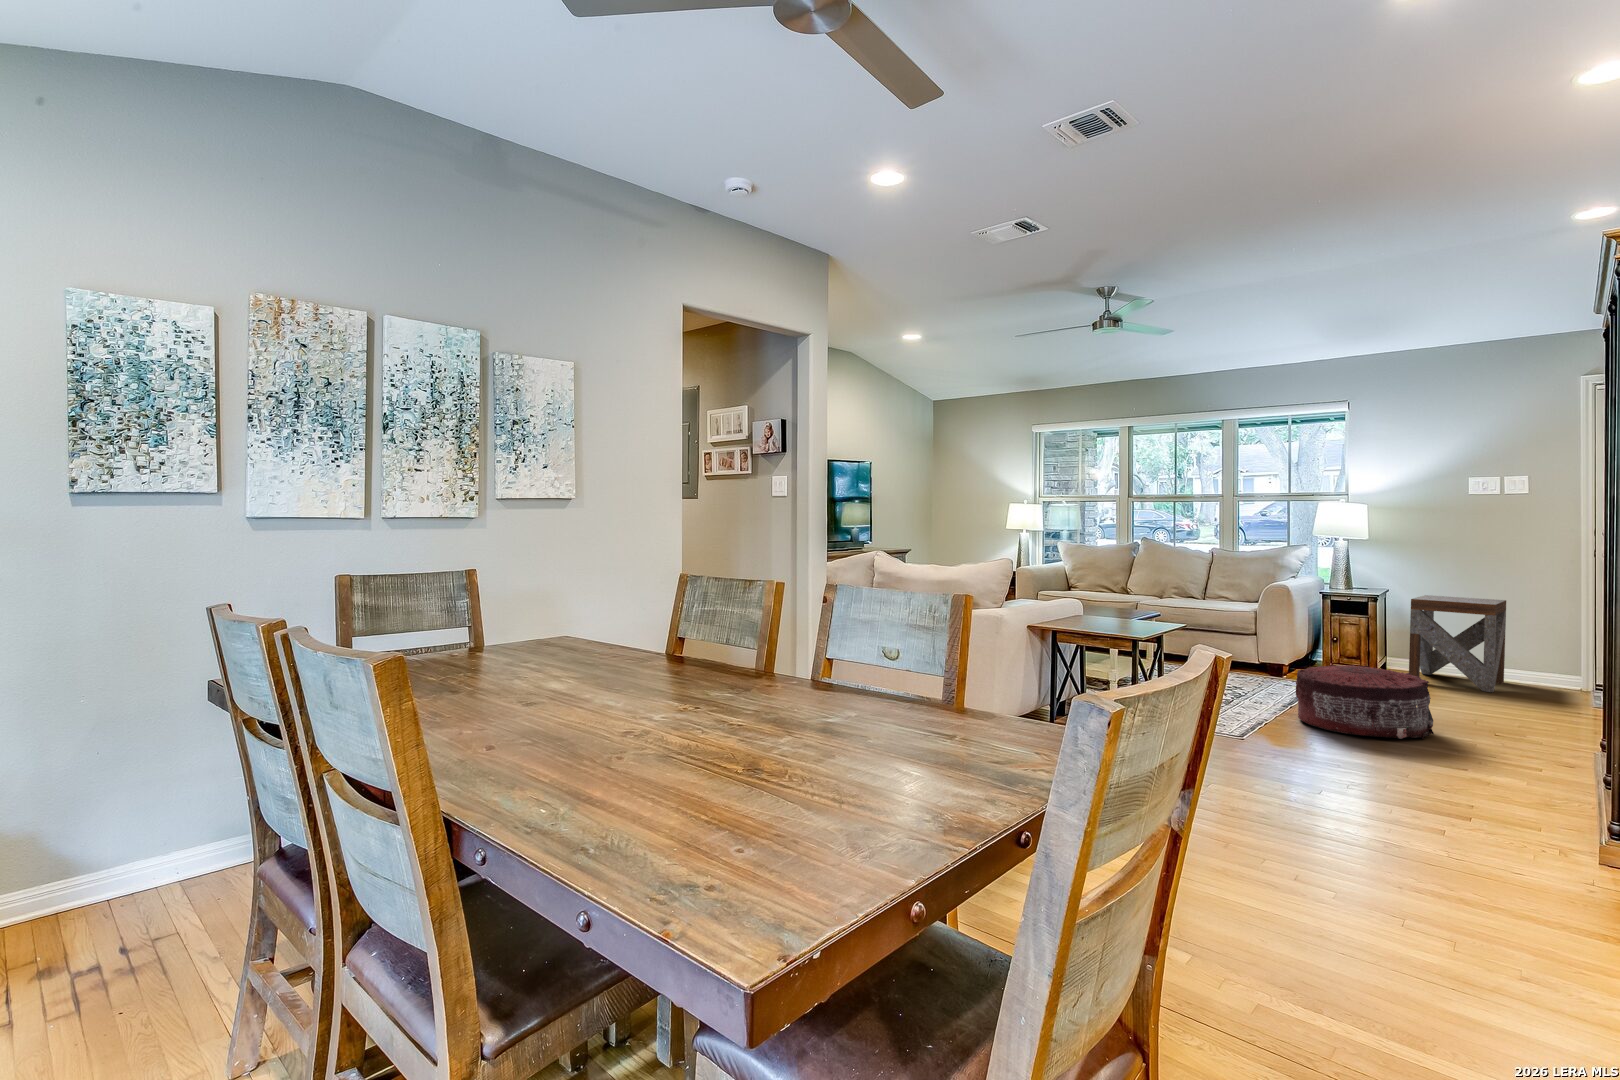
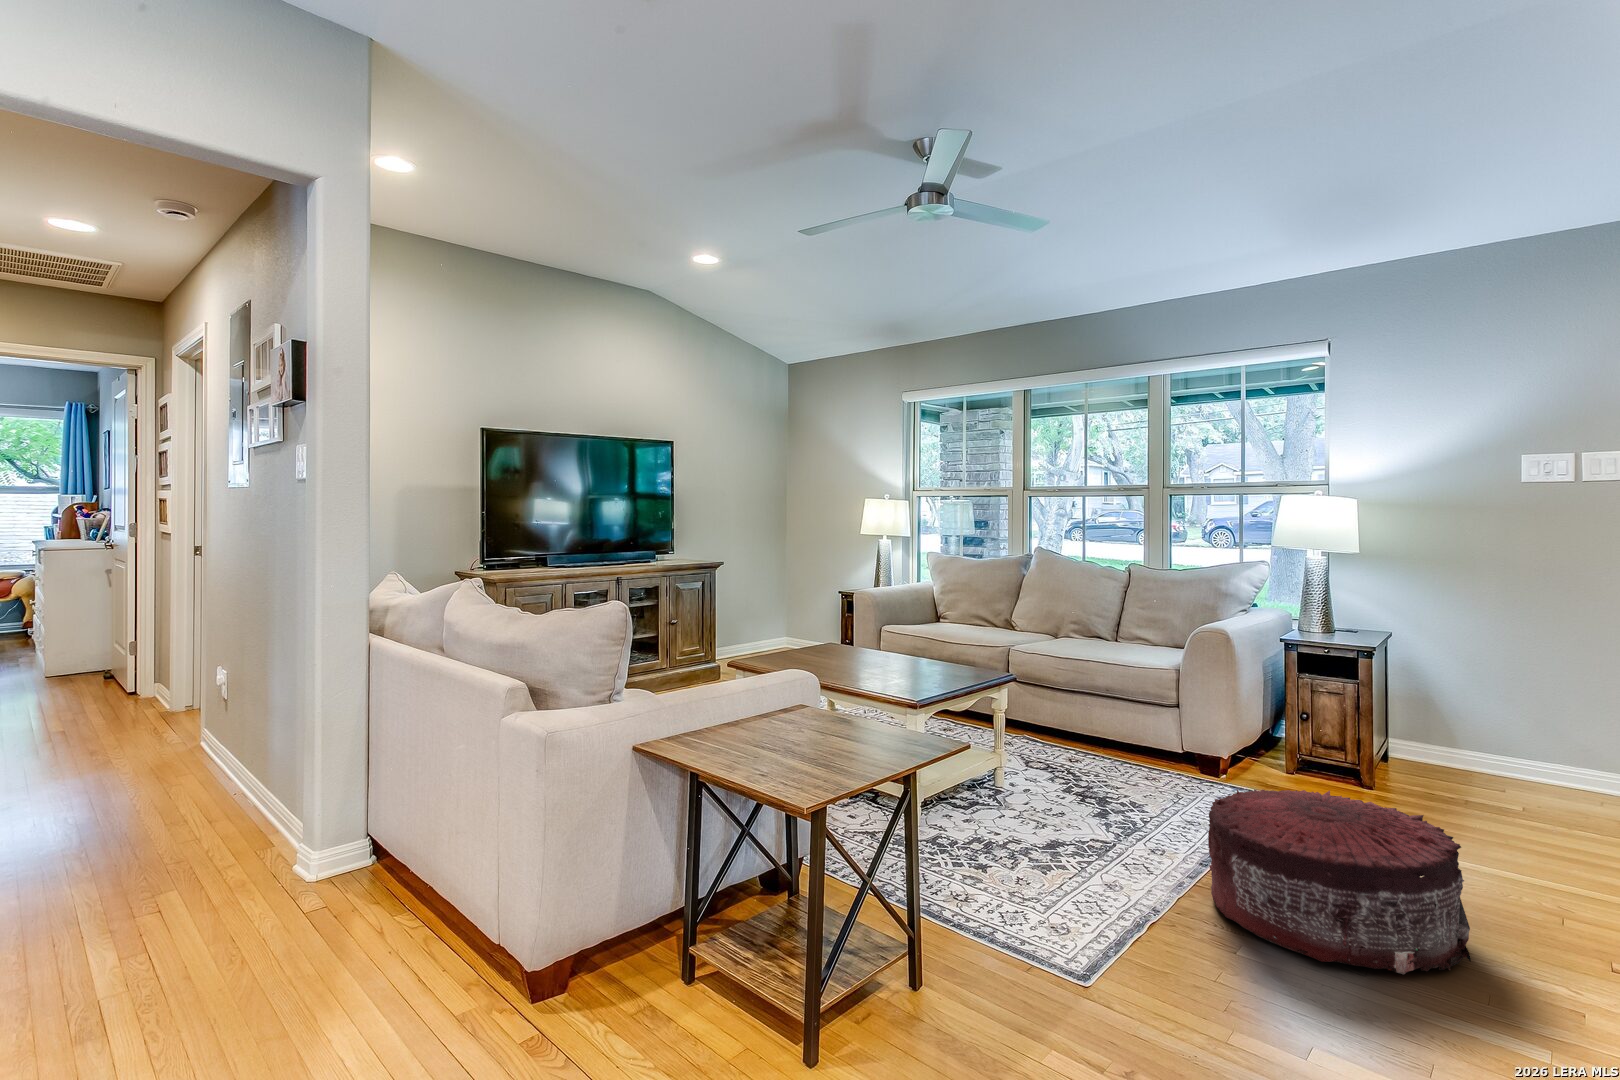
side table: present [1409,595,1506,692] -> none [1423,644,1585,820]

